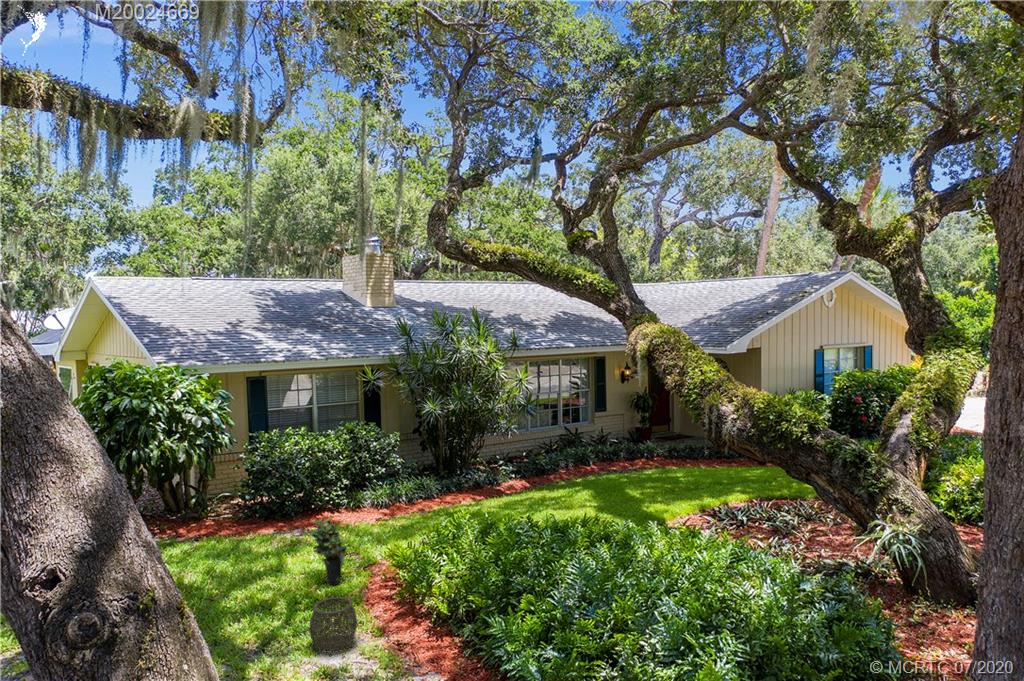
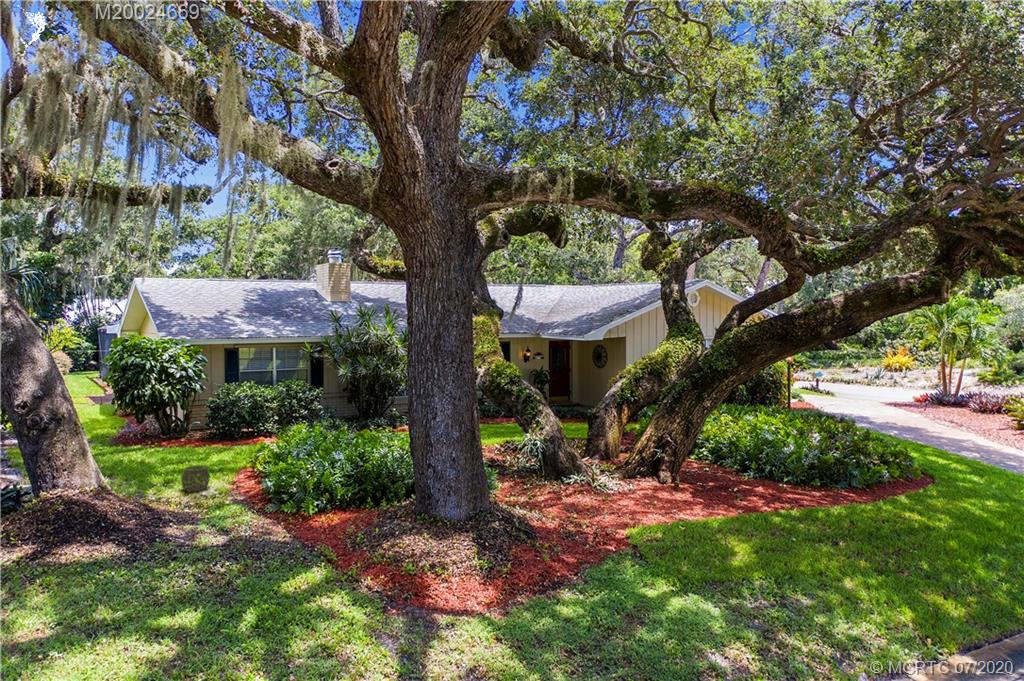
potted plant: present [310,517,348,586] -> none [212,430,236,469]

